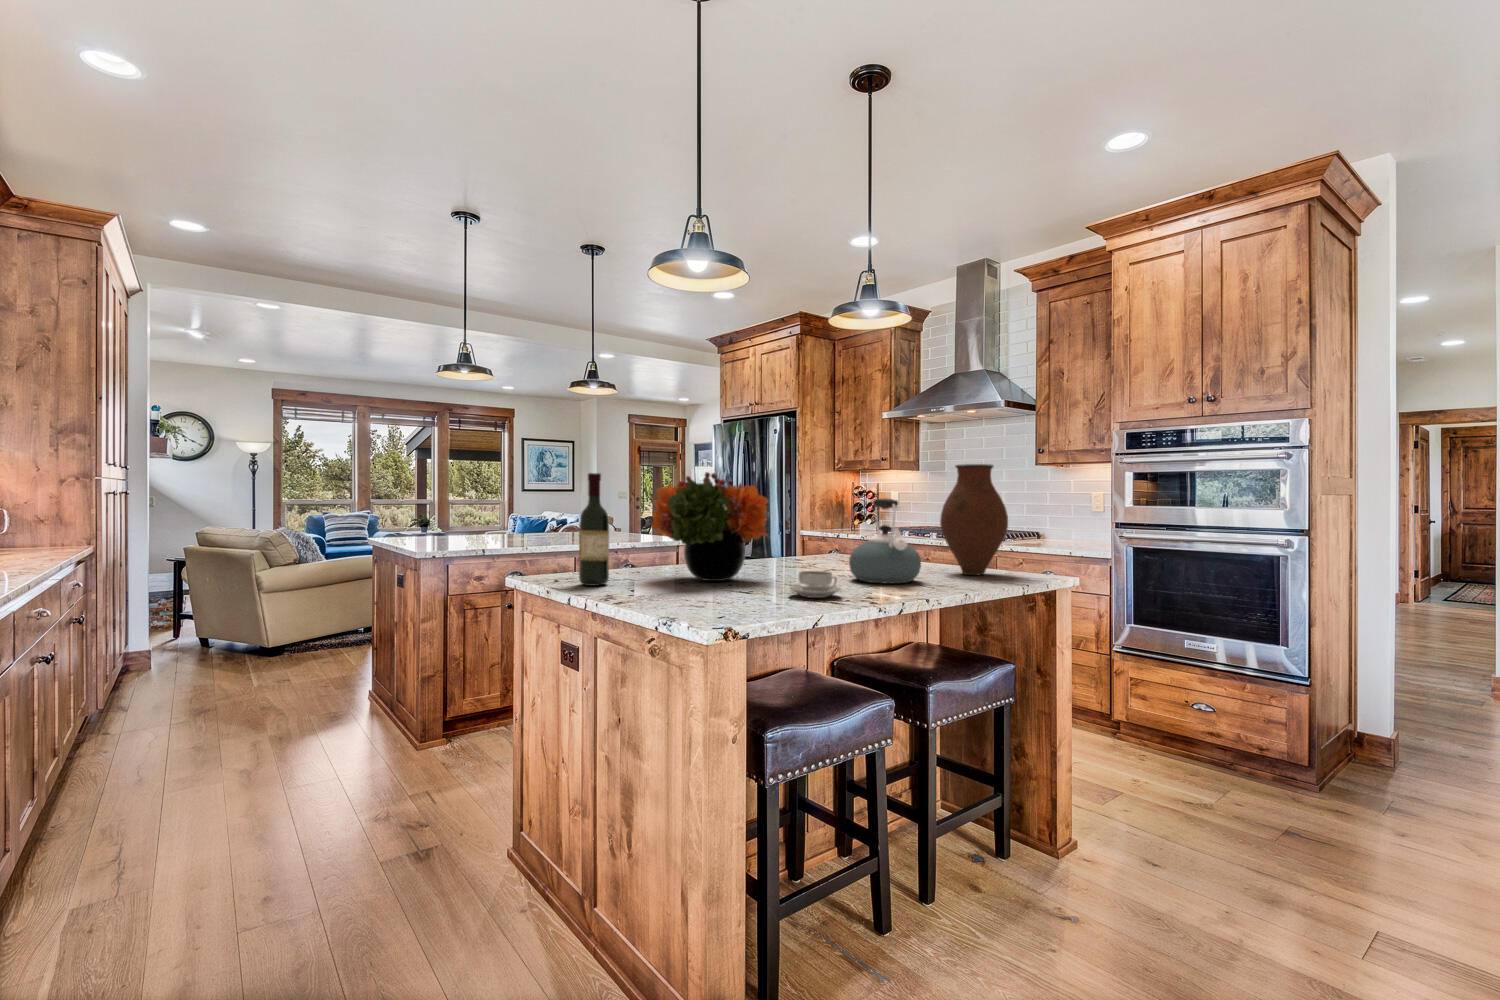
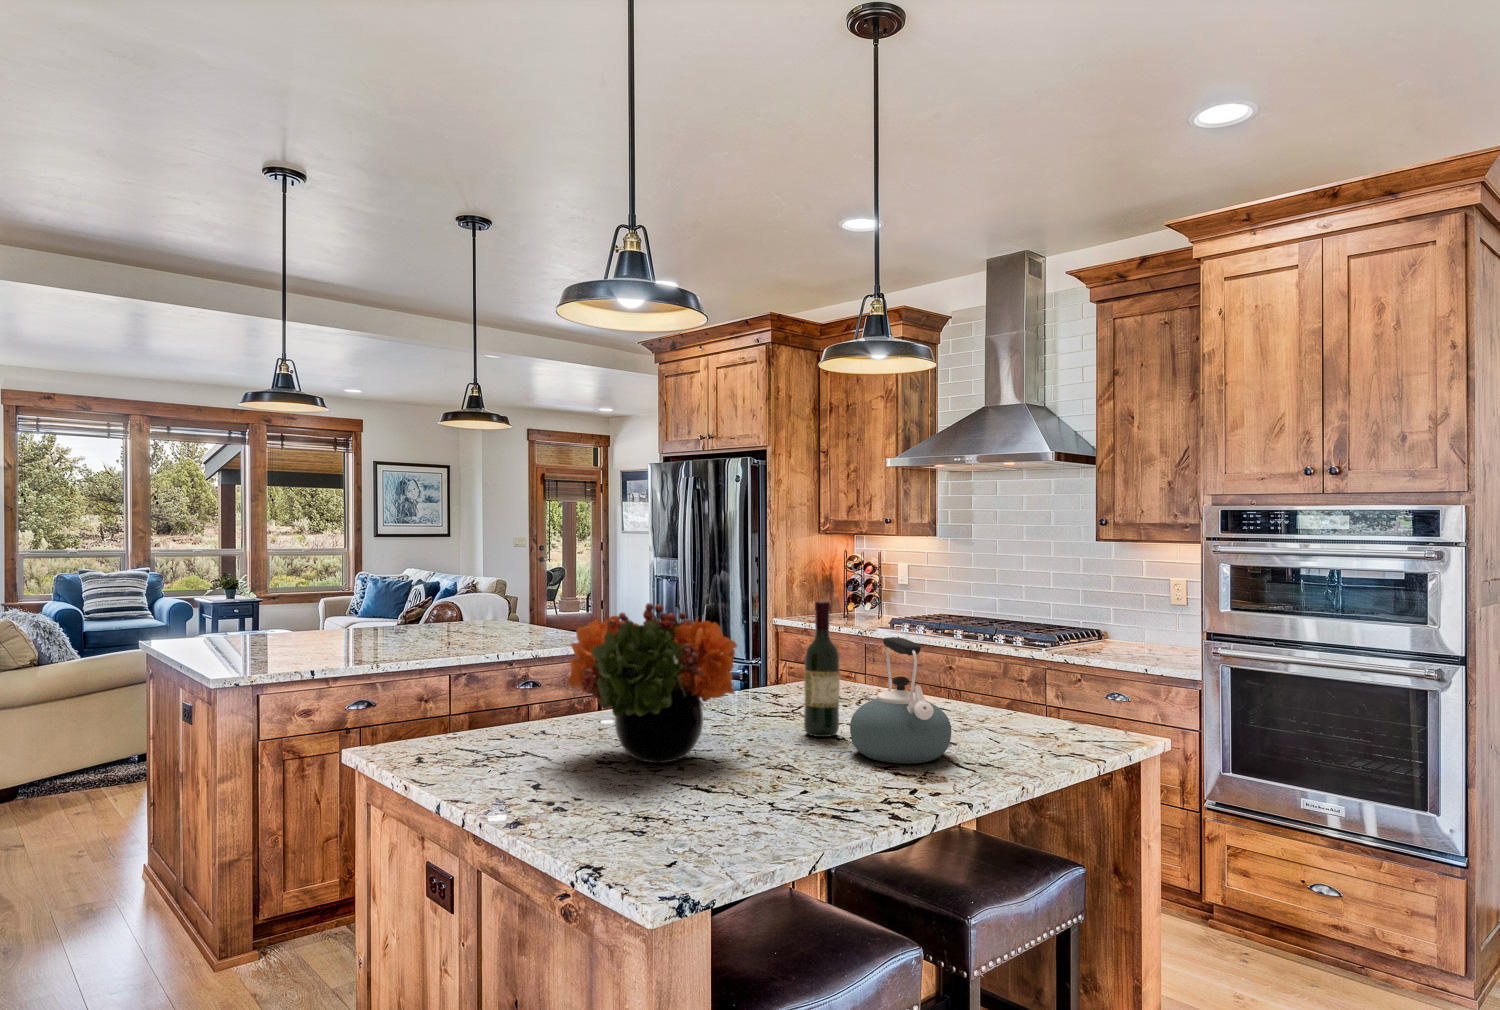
vase: present [940,464,1008,575] -> none [976,581,1070,739]
wine bottle: present [579,473,609,586] -> present [804,601,840,737]
coffee cup: present [790,571,841,598] -> none [768,761,844,806]

